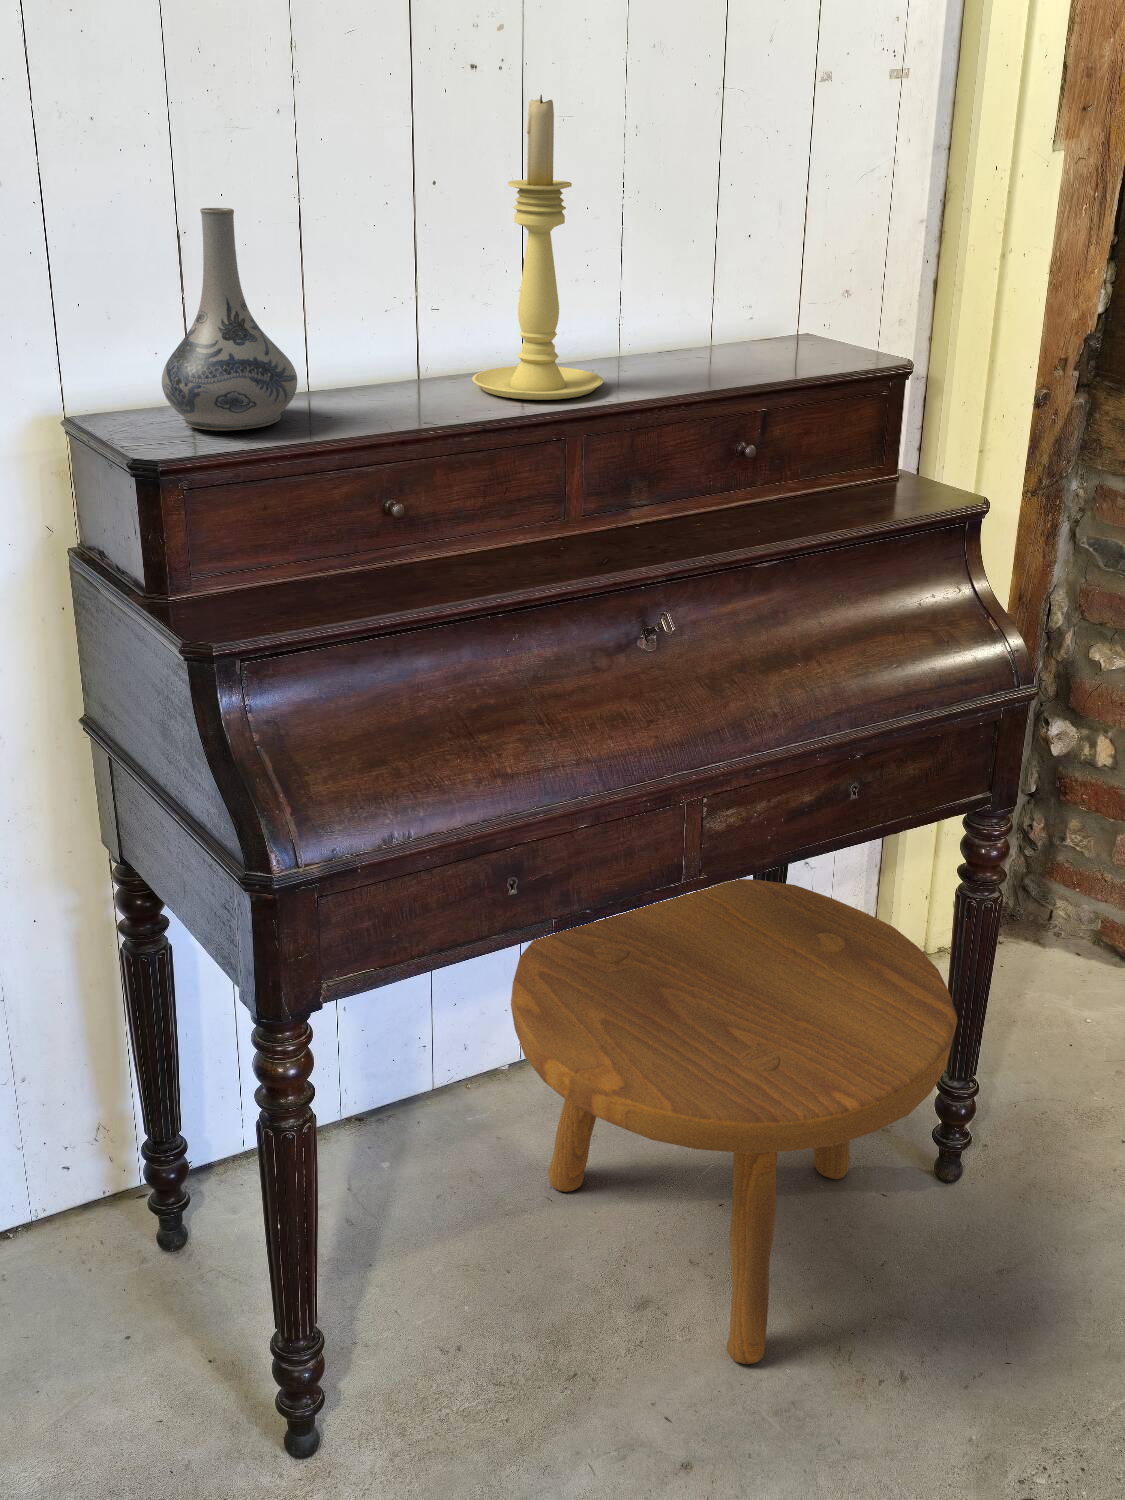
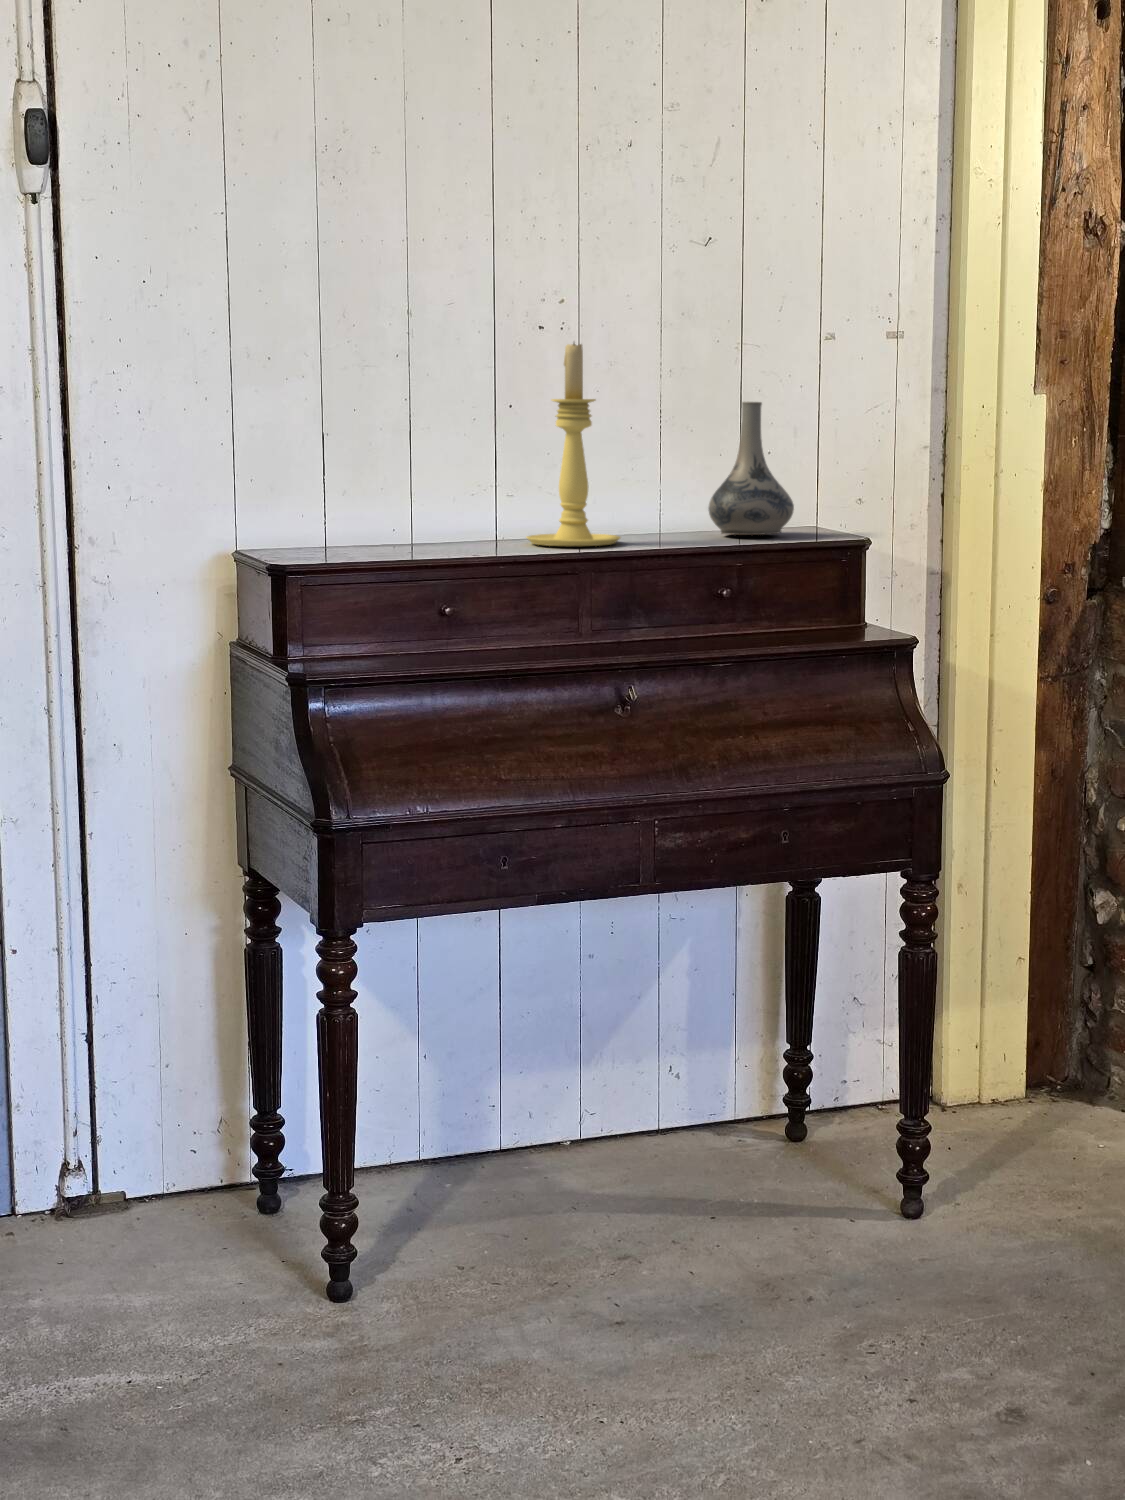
decorative vase: present [162,208,297,430] -> present [708,402,794,535]
footstool: present [511,879,958,1364] -> none [527,953,883,1303]

